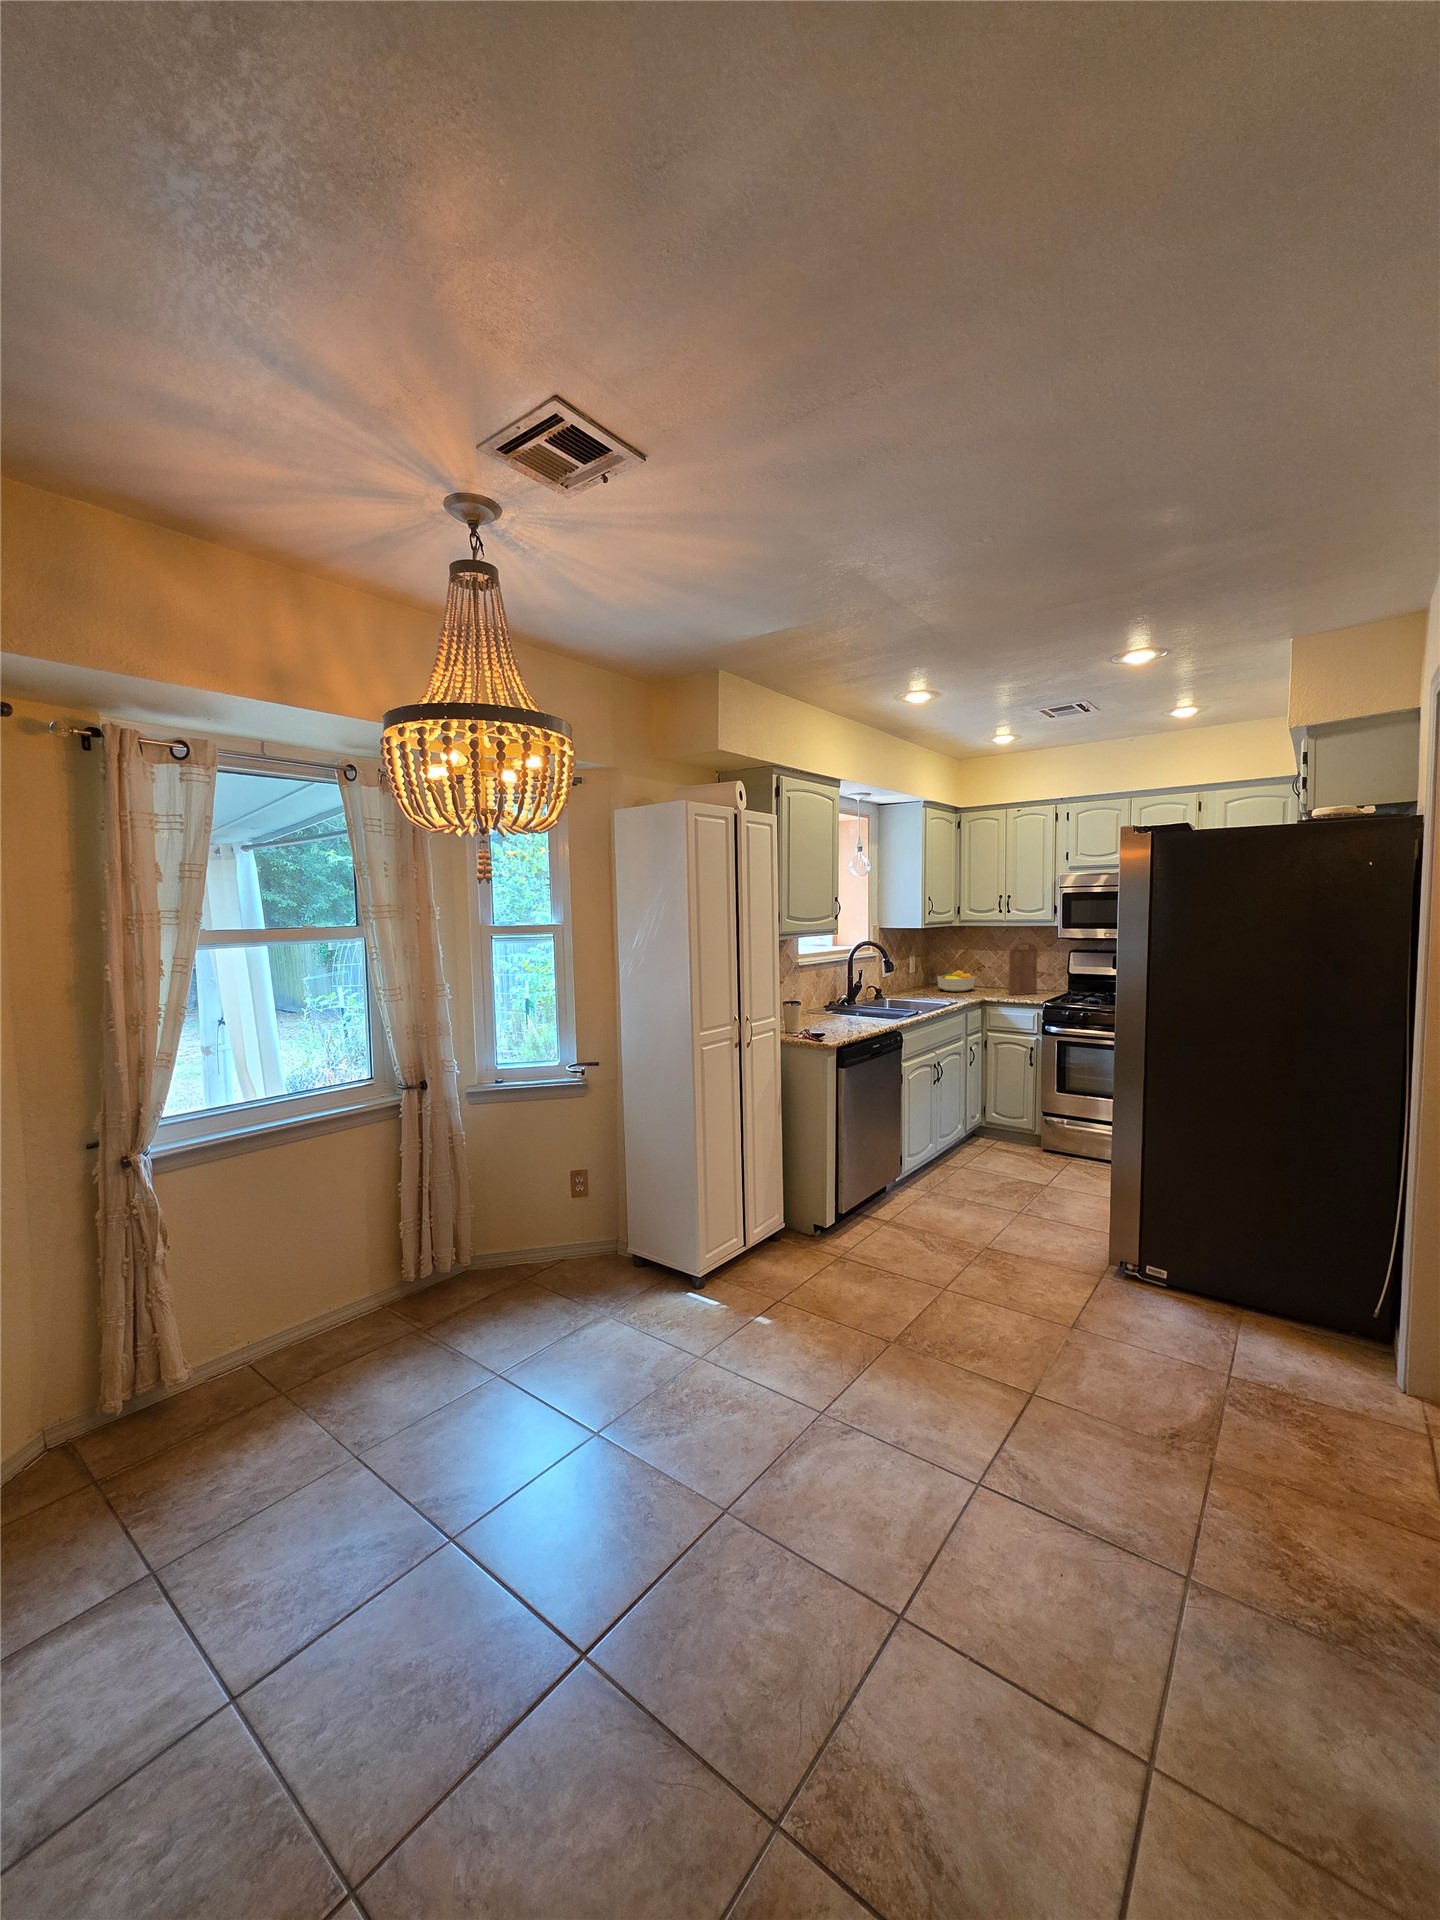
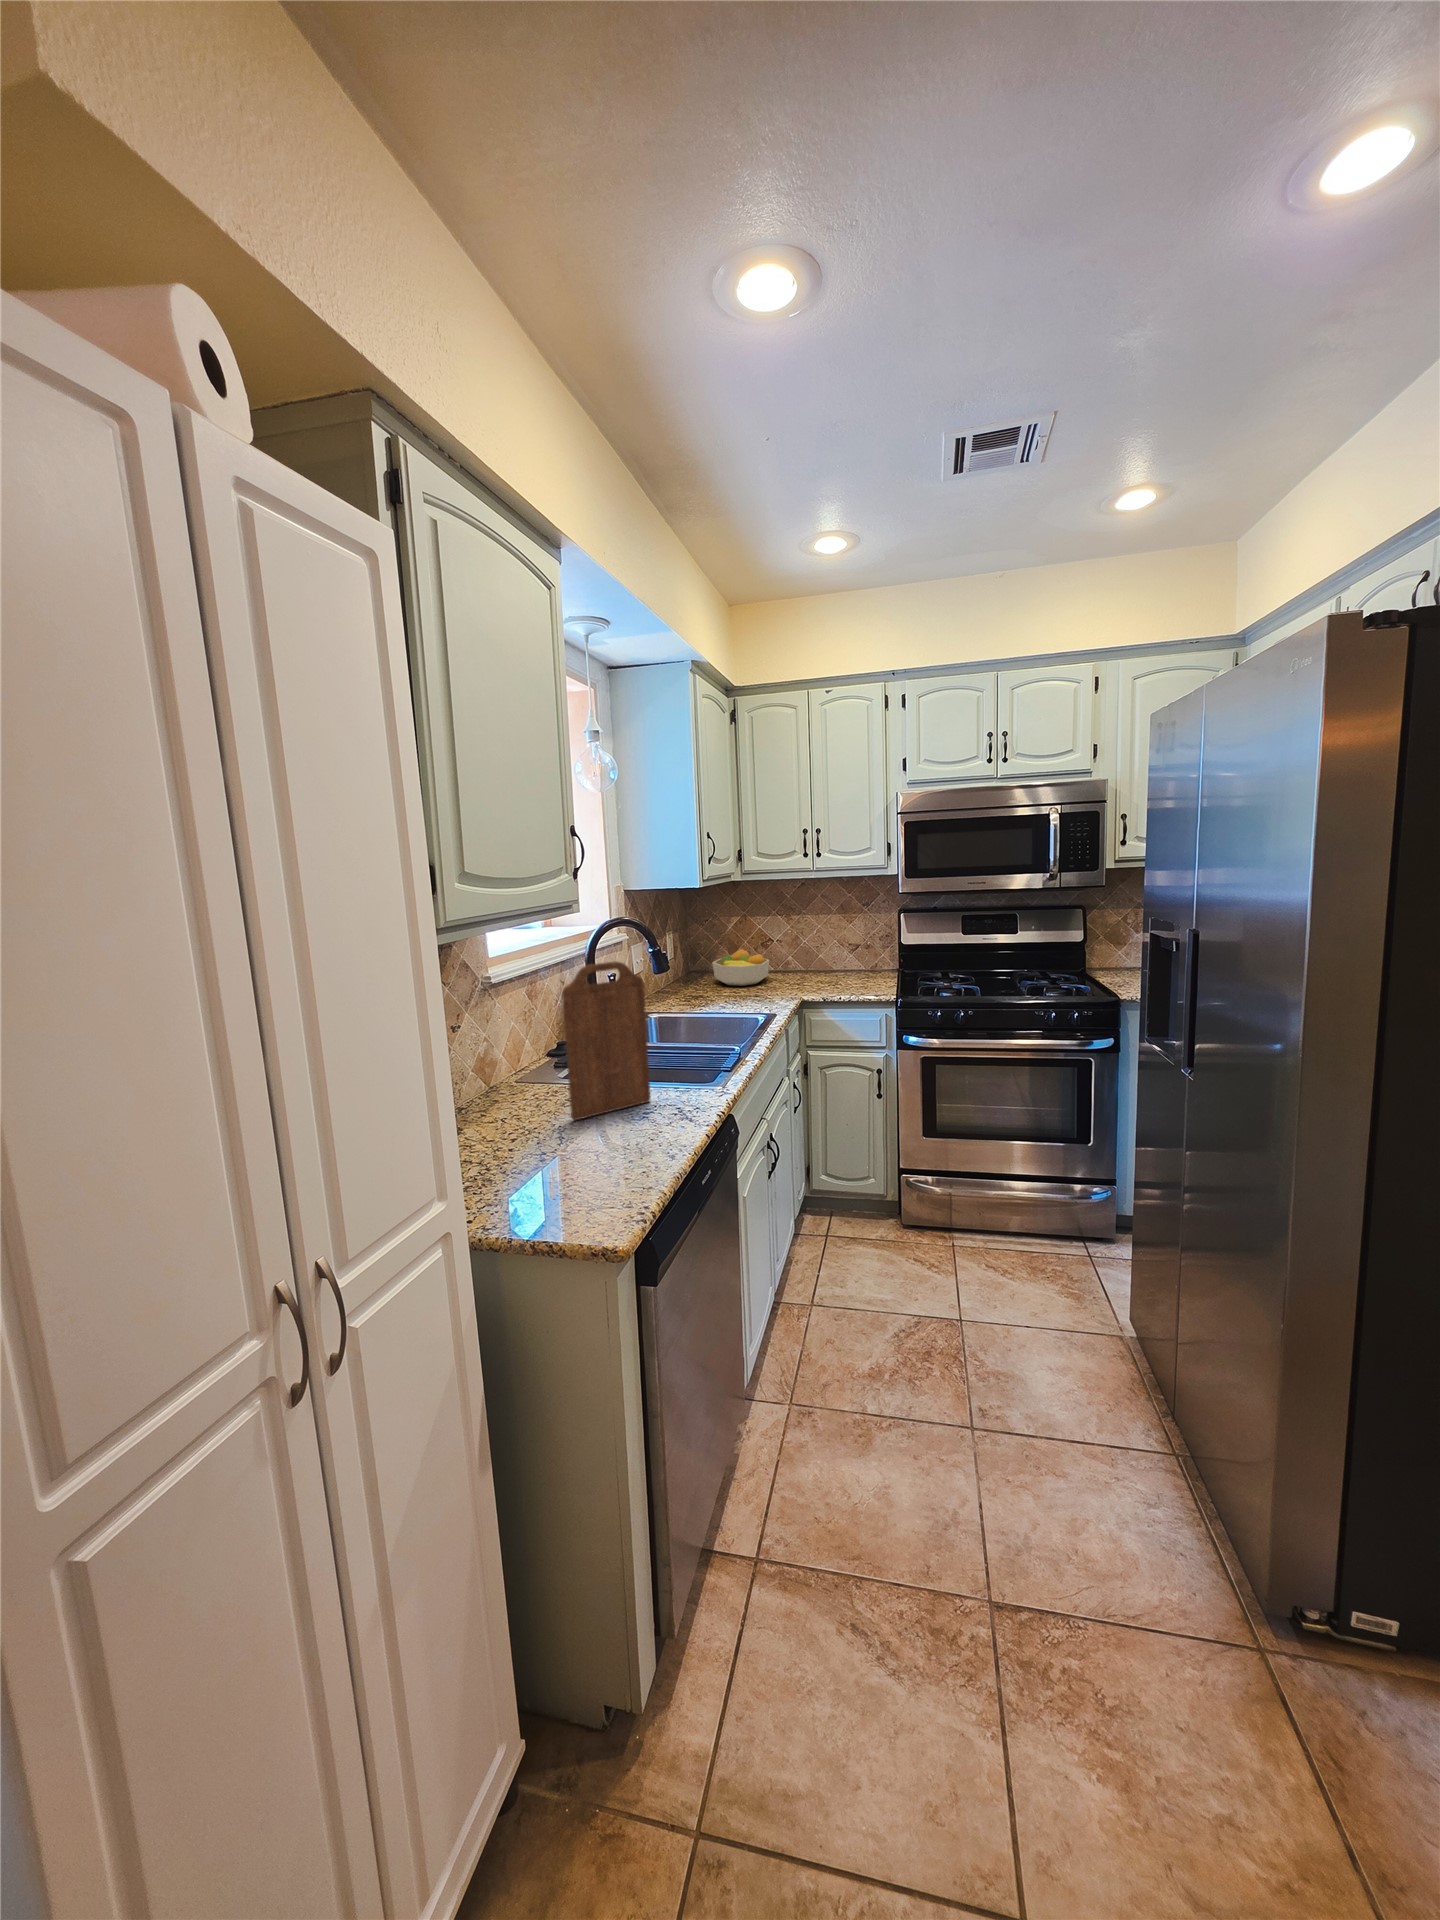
cutting board: present [1008,942,1037,995] -> present [562,961,650,1120]

